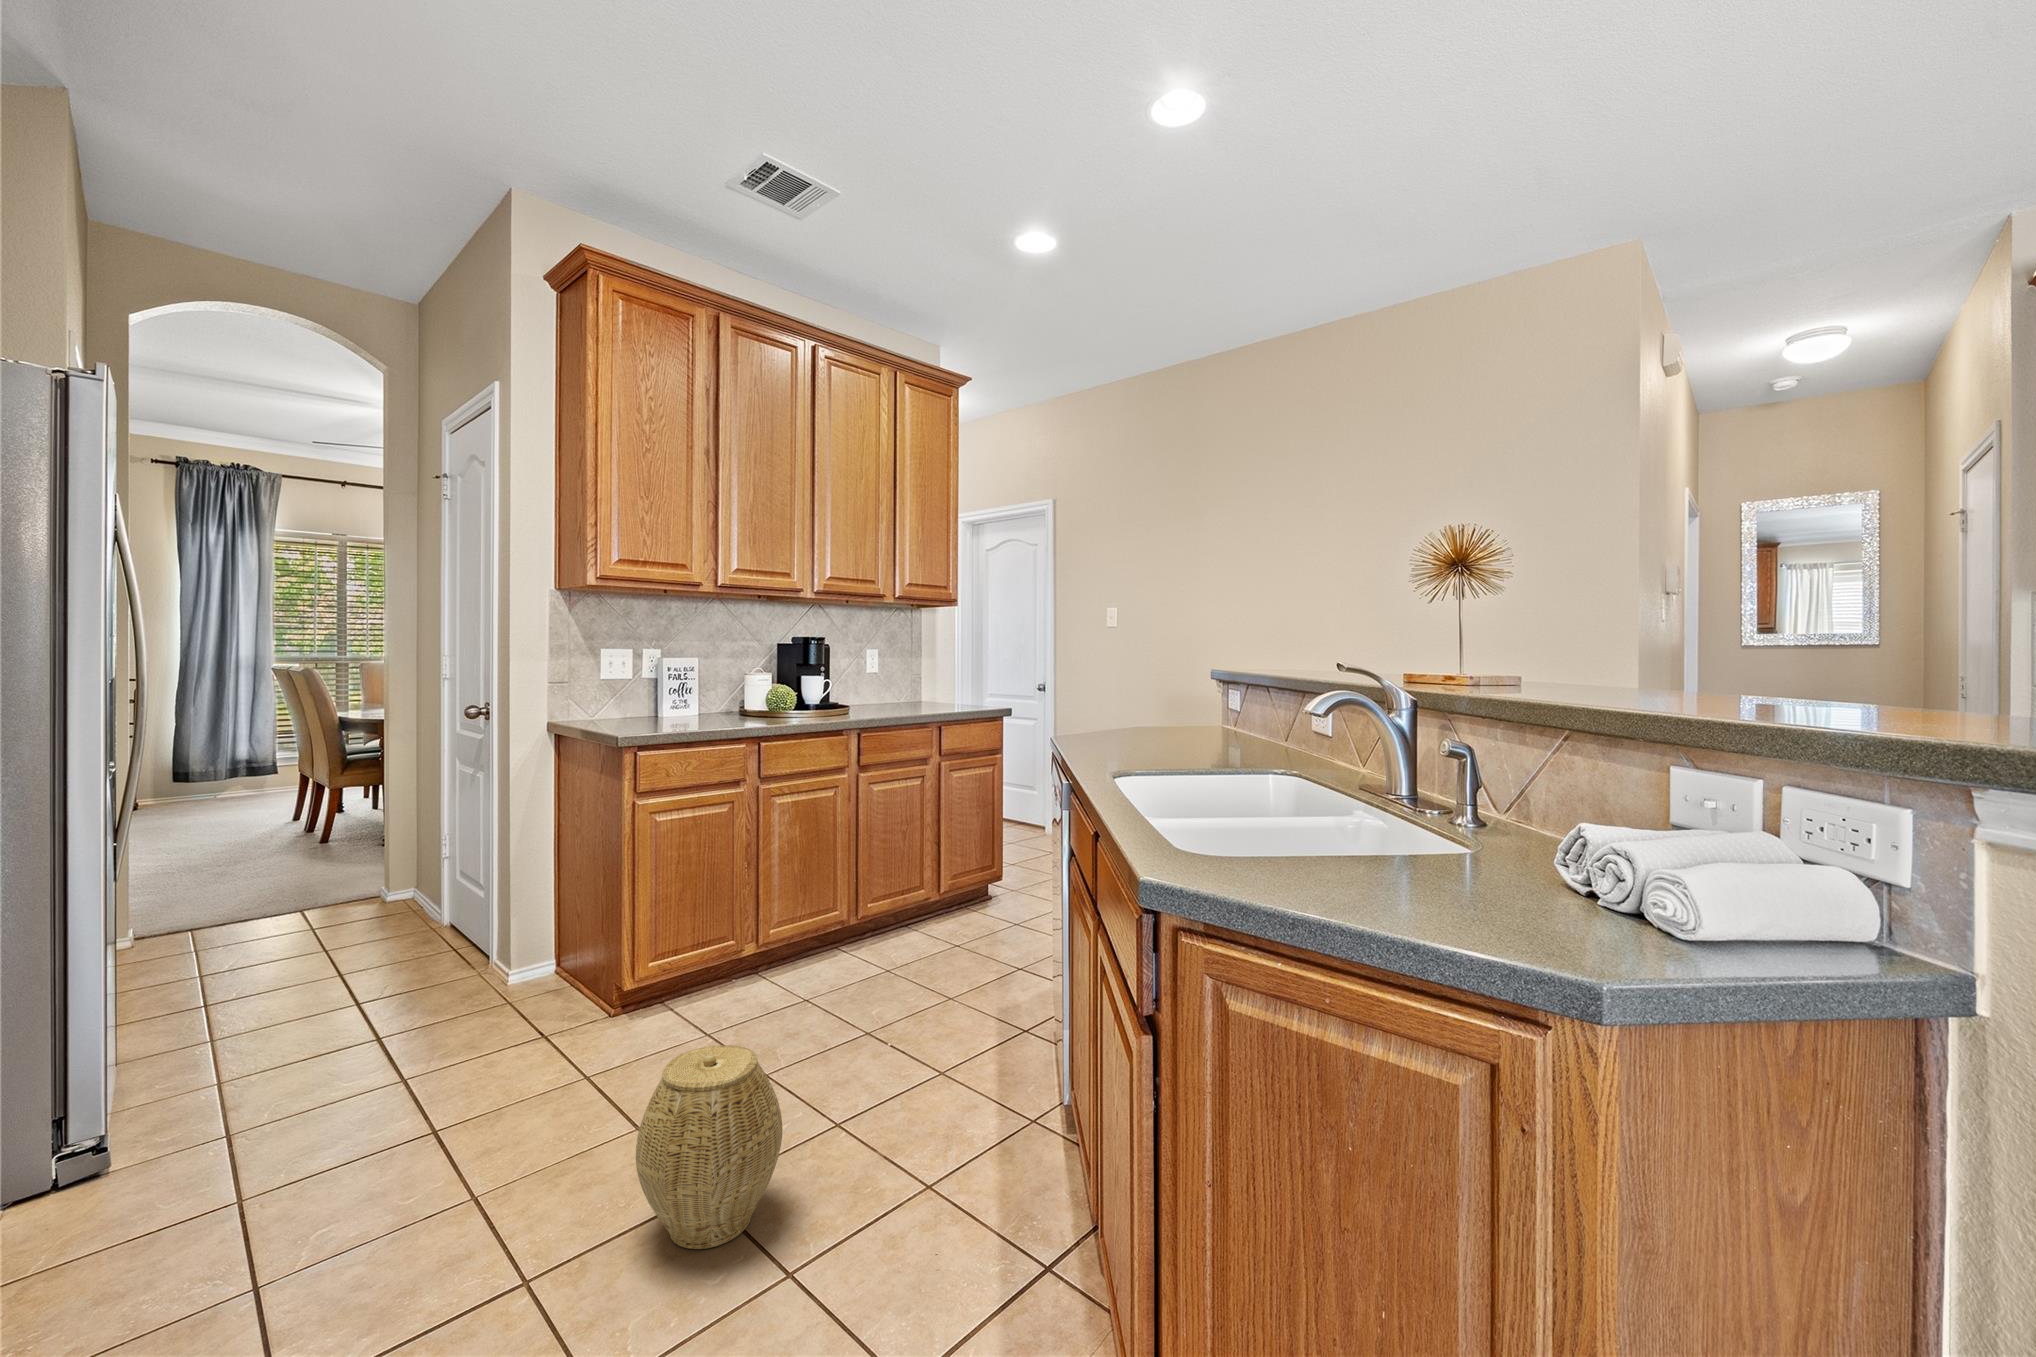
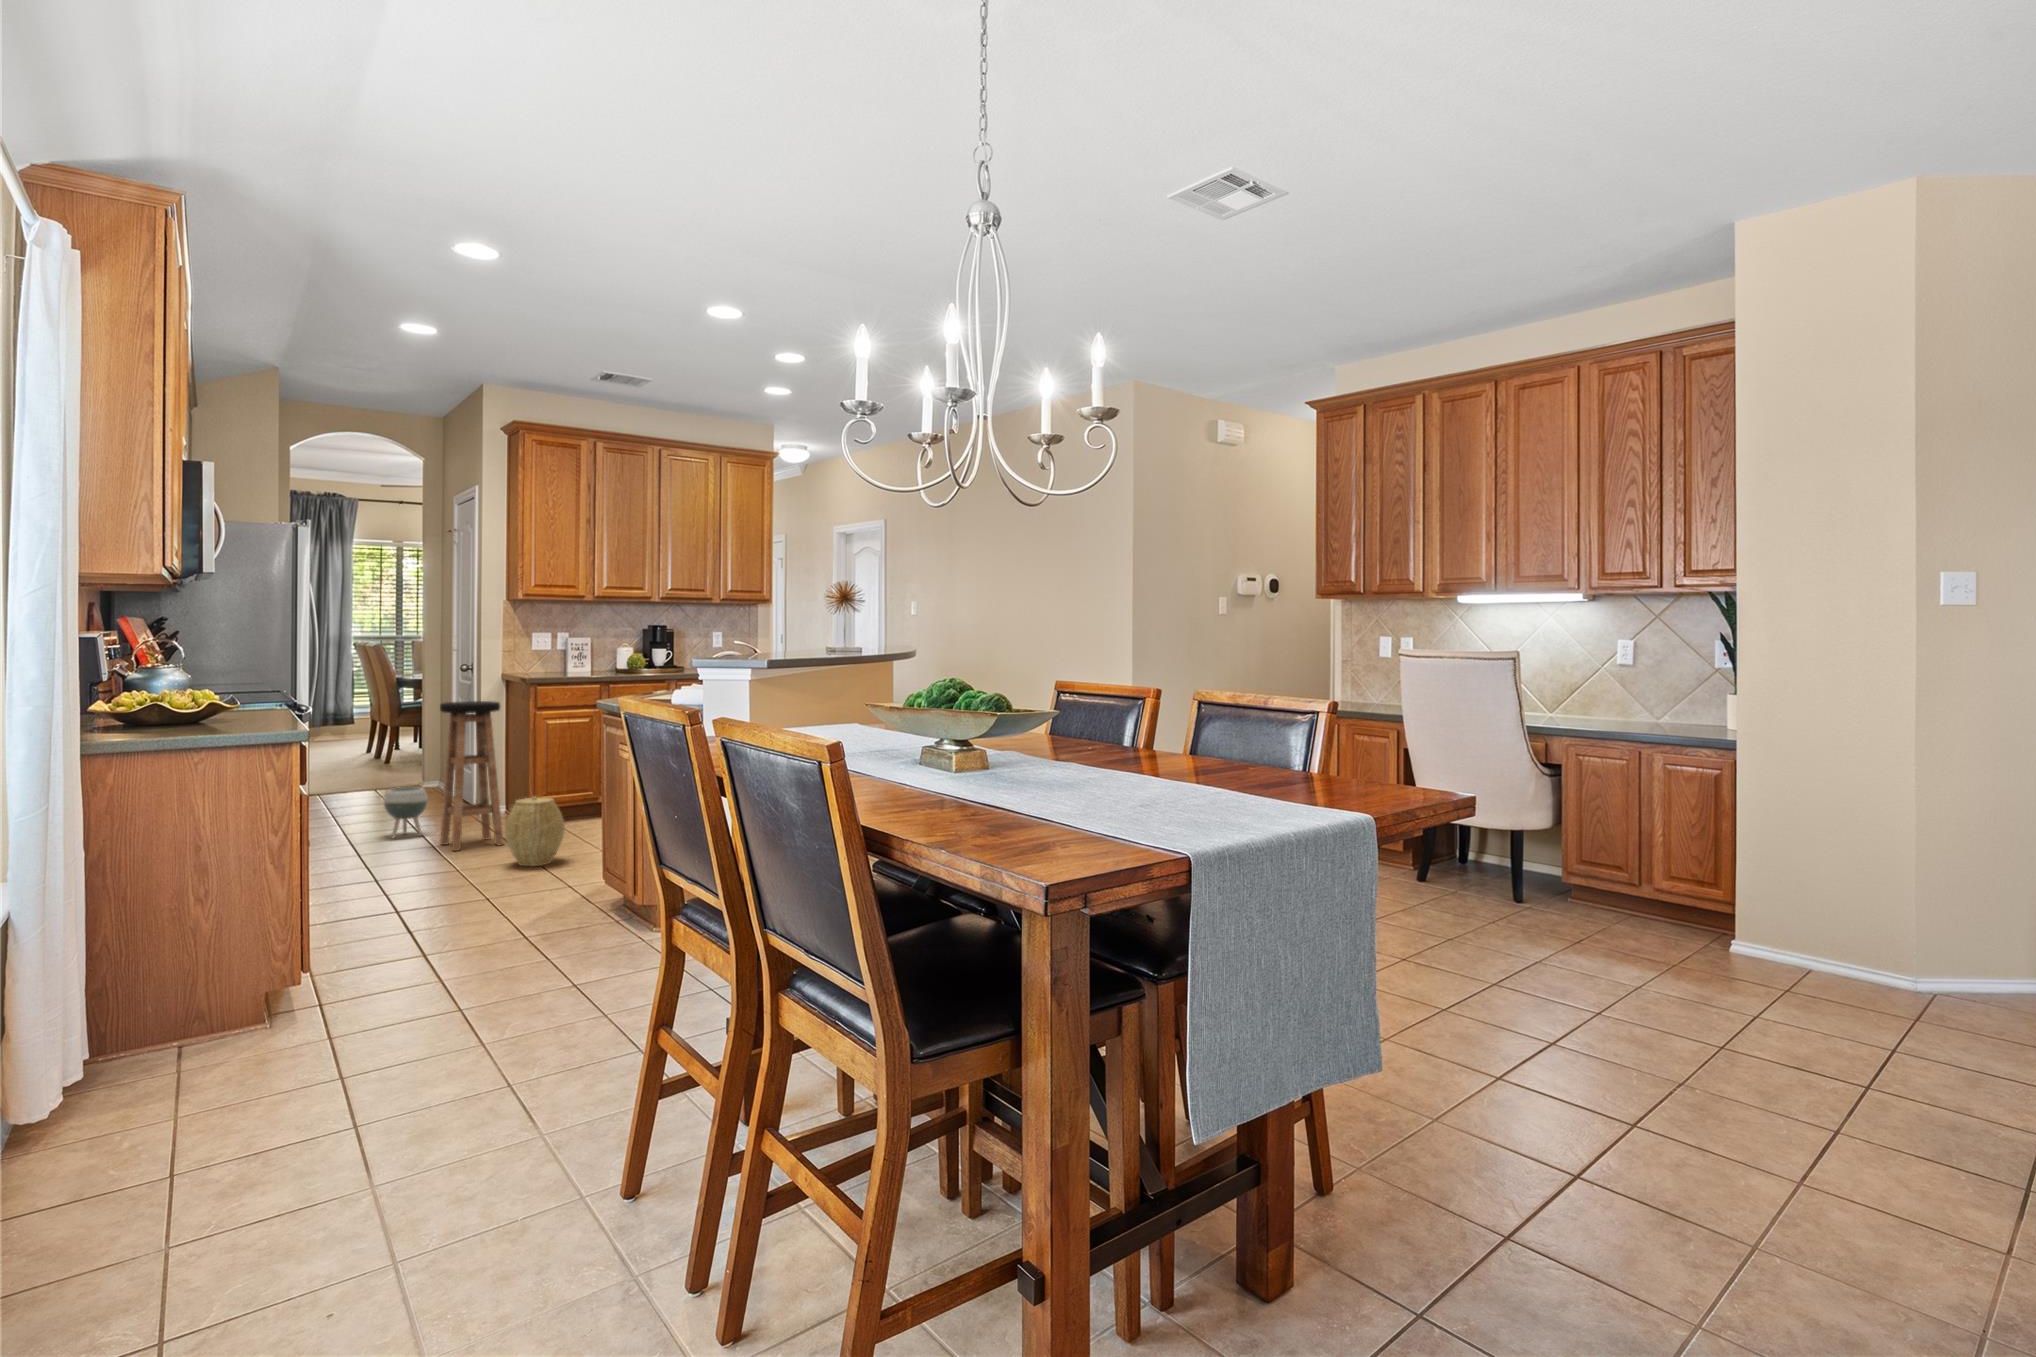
bar stool: none [439,794,593,1165] -> present [440,701,503,851]
planter: none [300,976,406,1107] -> present [384,787,428,838]

